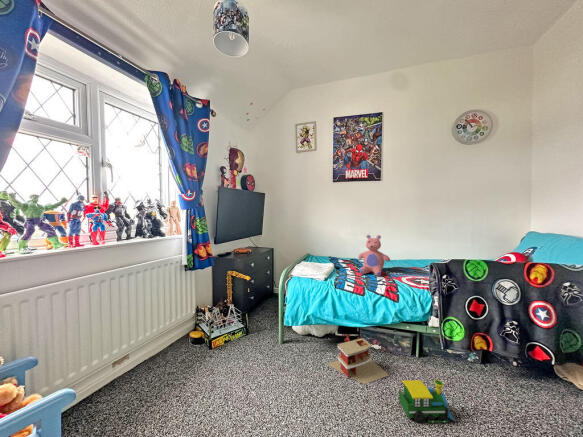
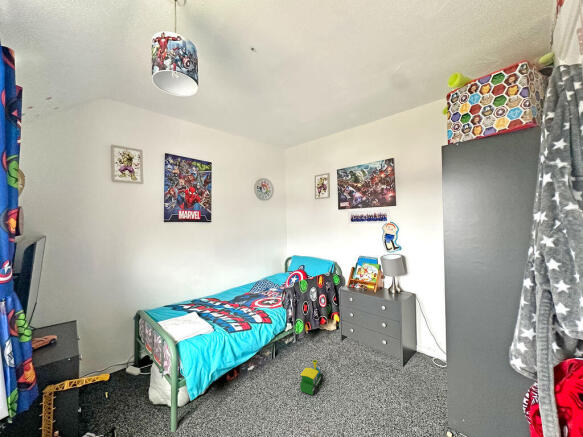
teddy bear: present [358,235,390,276] -> none [215,273,243,312]
toy house: present [327,338,388,384] -> none [236,366,279,416]

